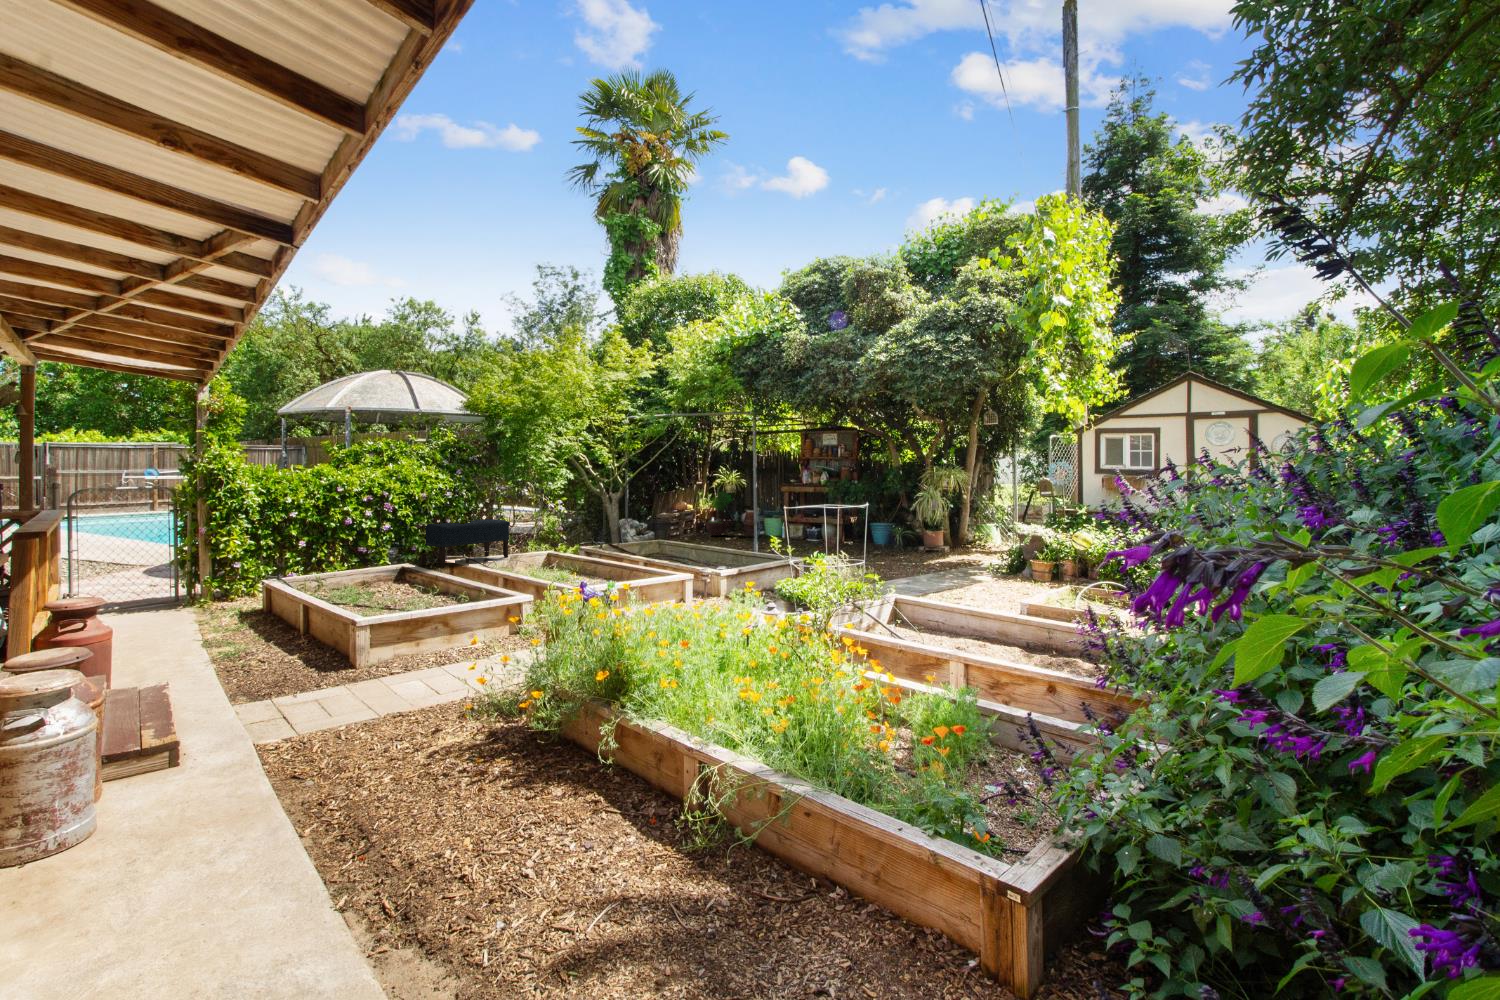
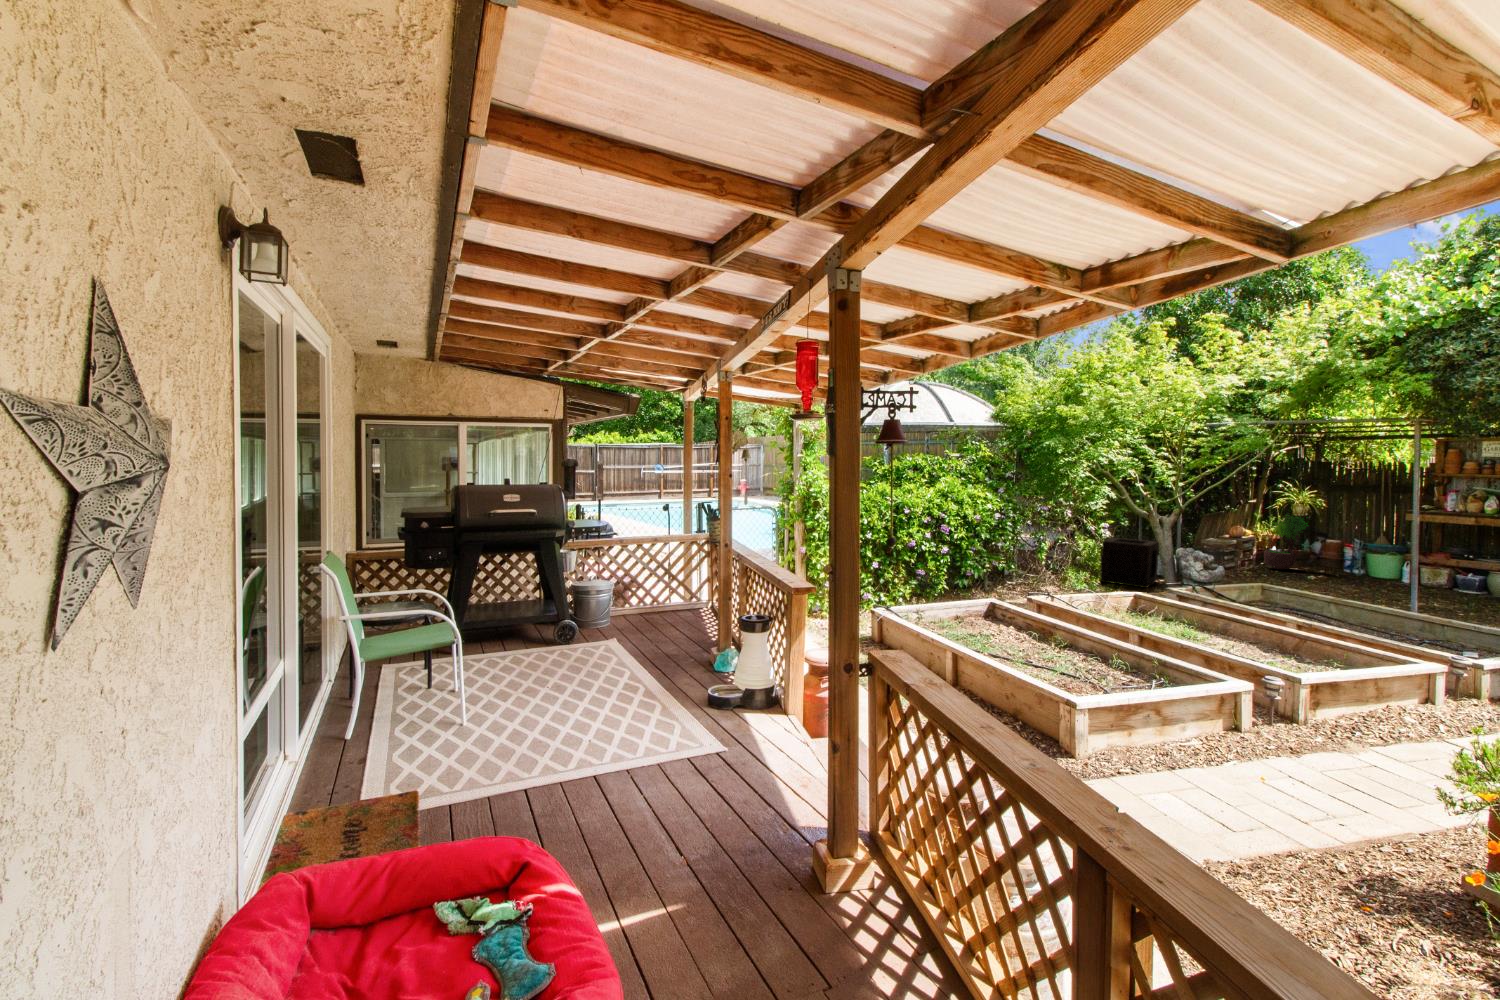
wooden crate: none [555,513,605,553] -> present [1100,538,1159,588]
bench: present [420,519,510,567] -> none [972,543,1059,597]

